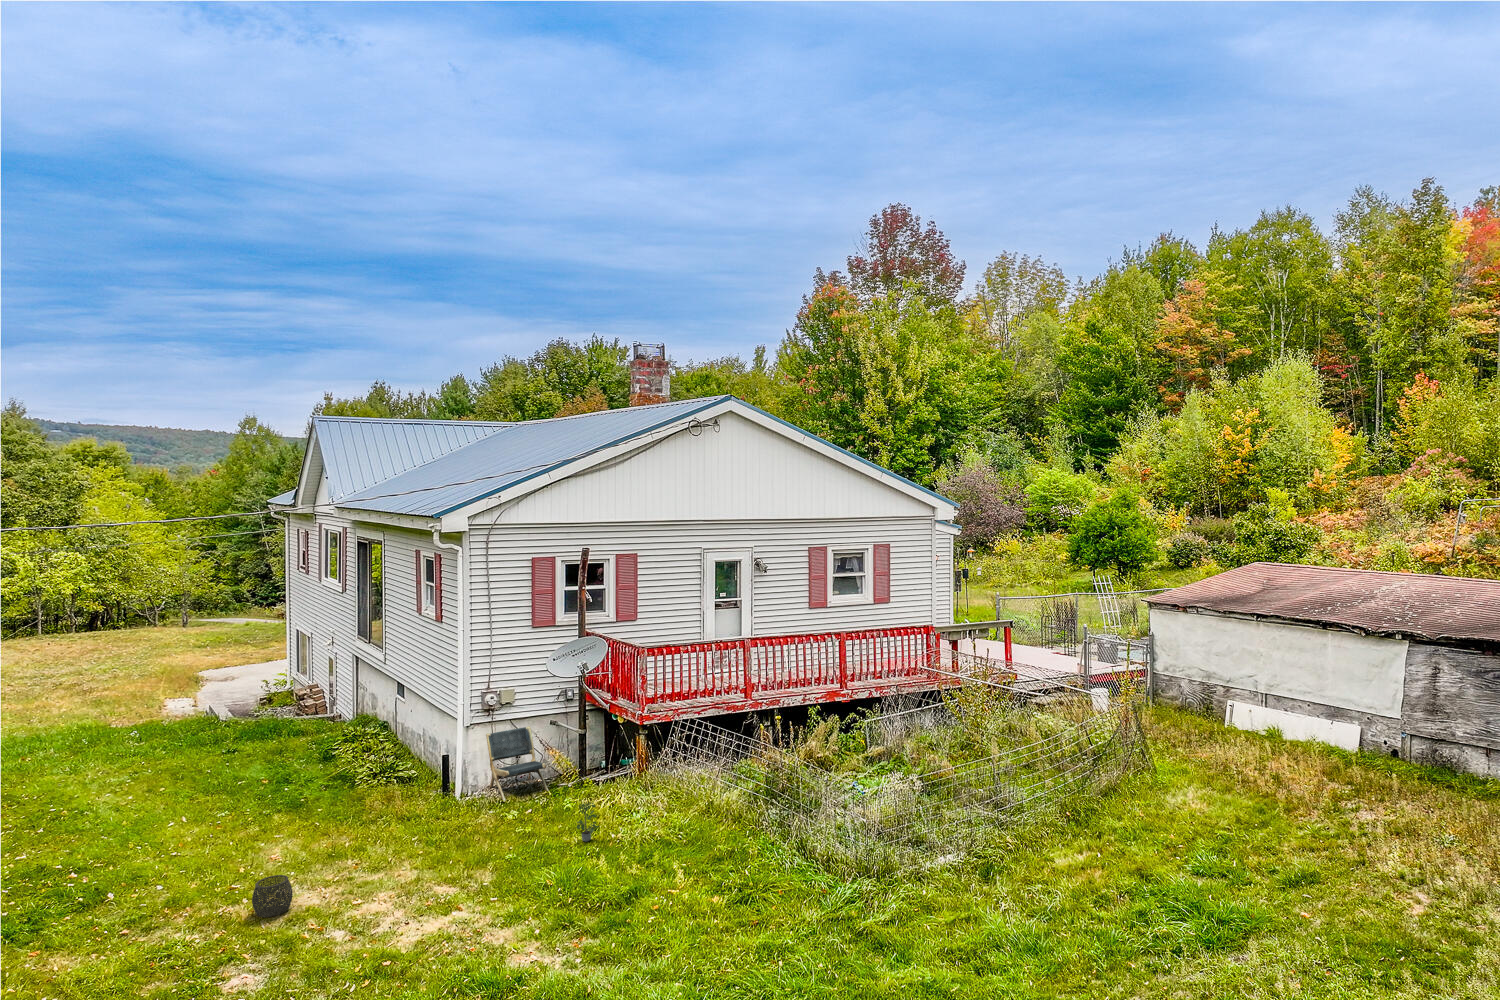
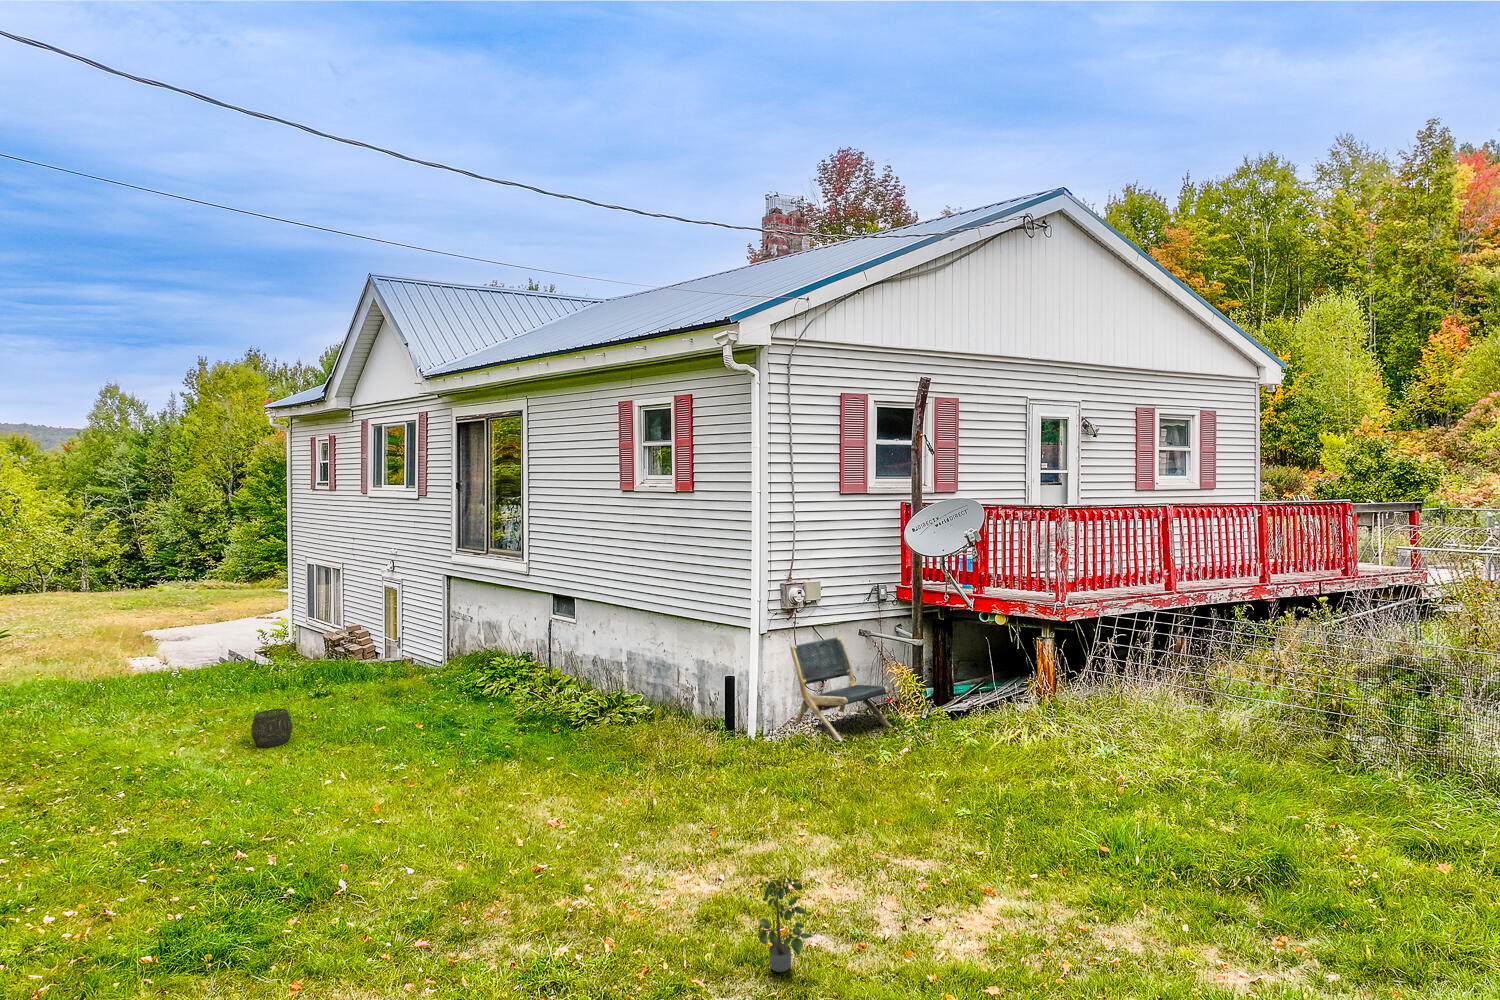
potted plant: present [577,803,599,842] -> present [759,877,813,972]
woven basket: present [252,875,293,918] -> present [251,709,292,747]

